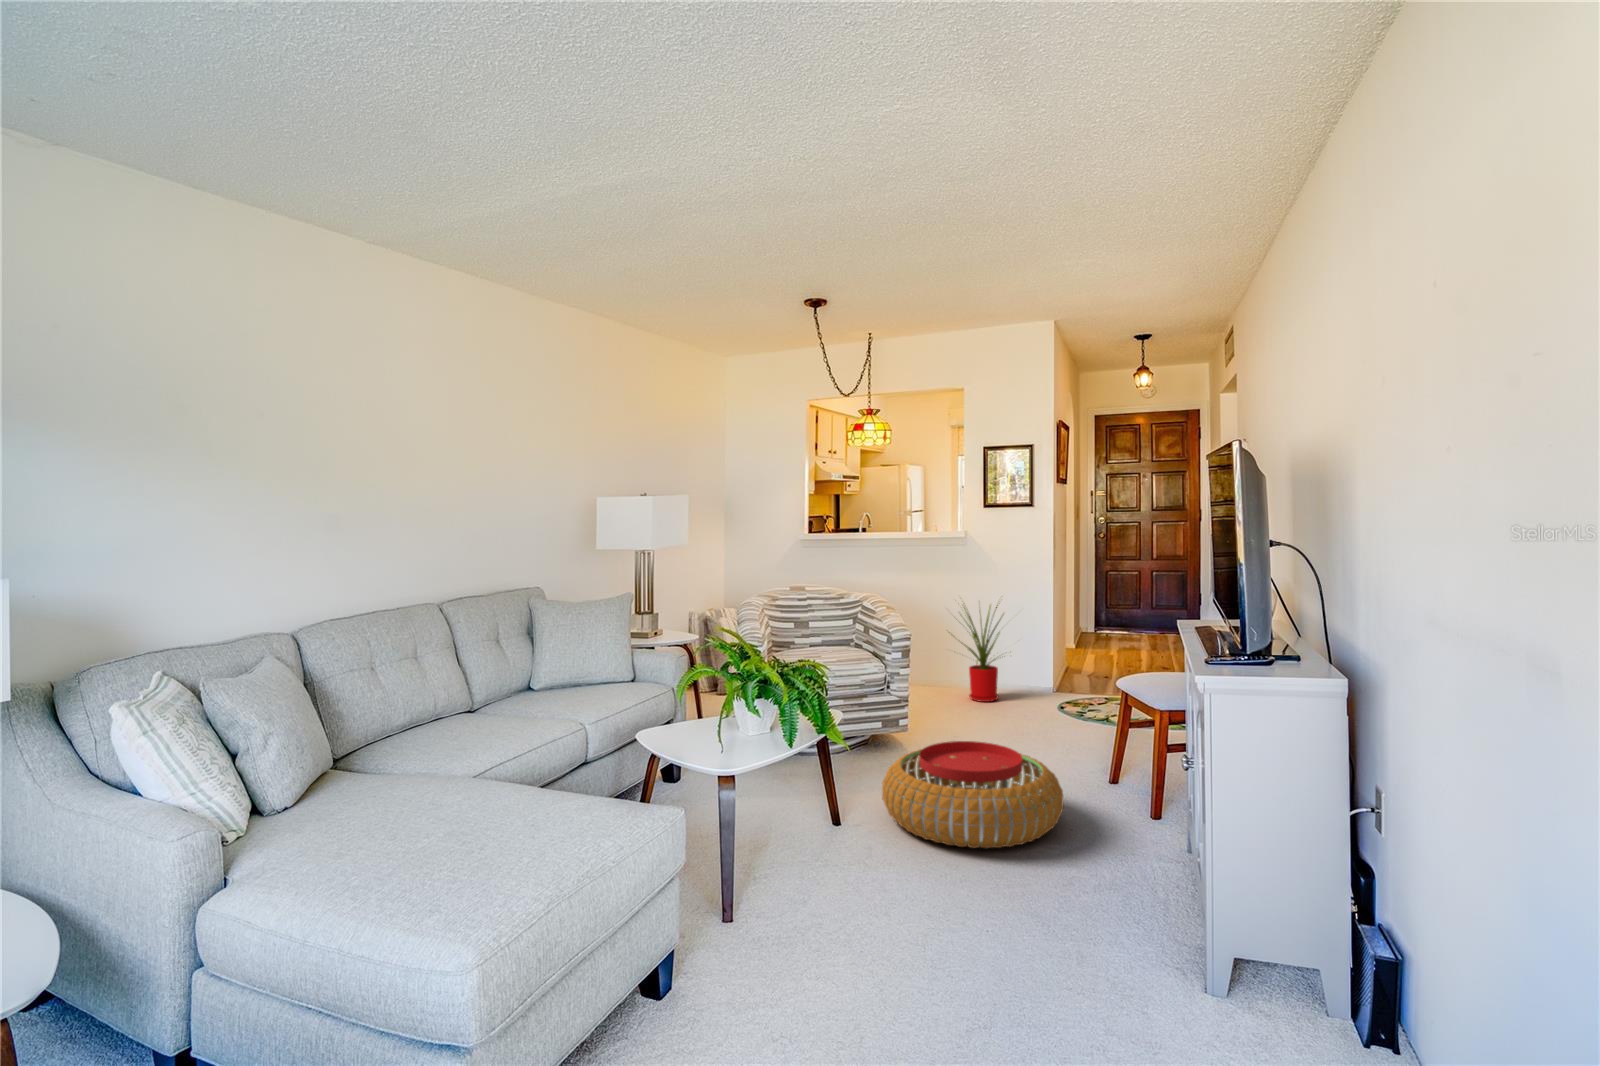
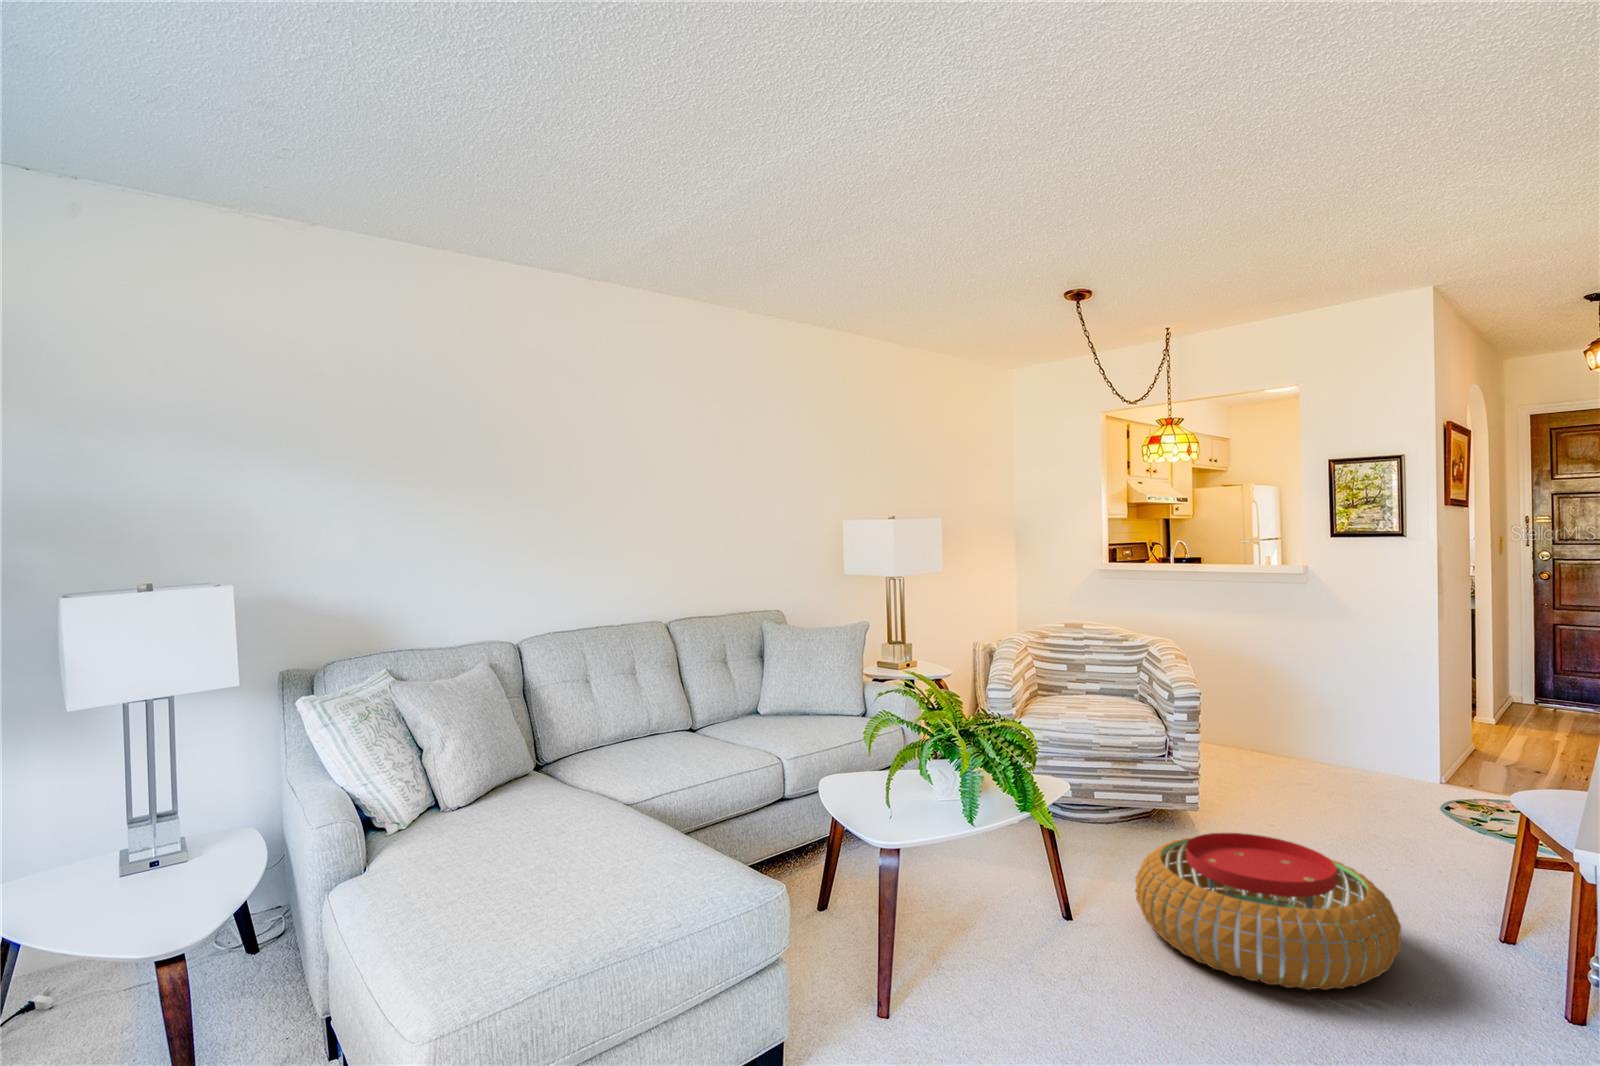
house plant: present [949,605,1002,702] -> none [1270,645,1388,786]

